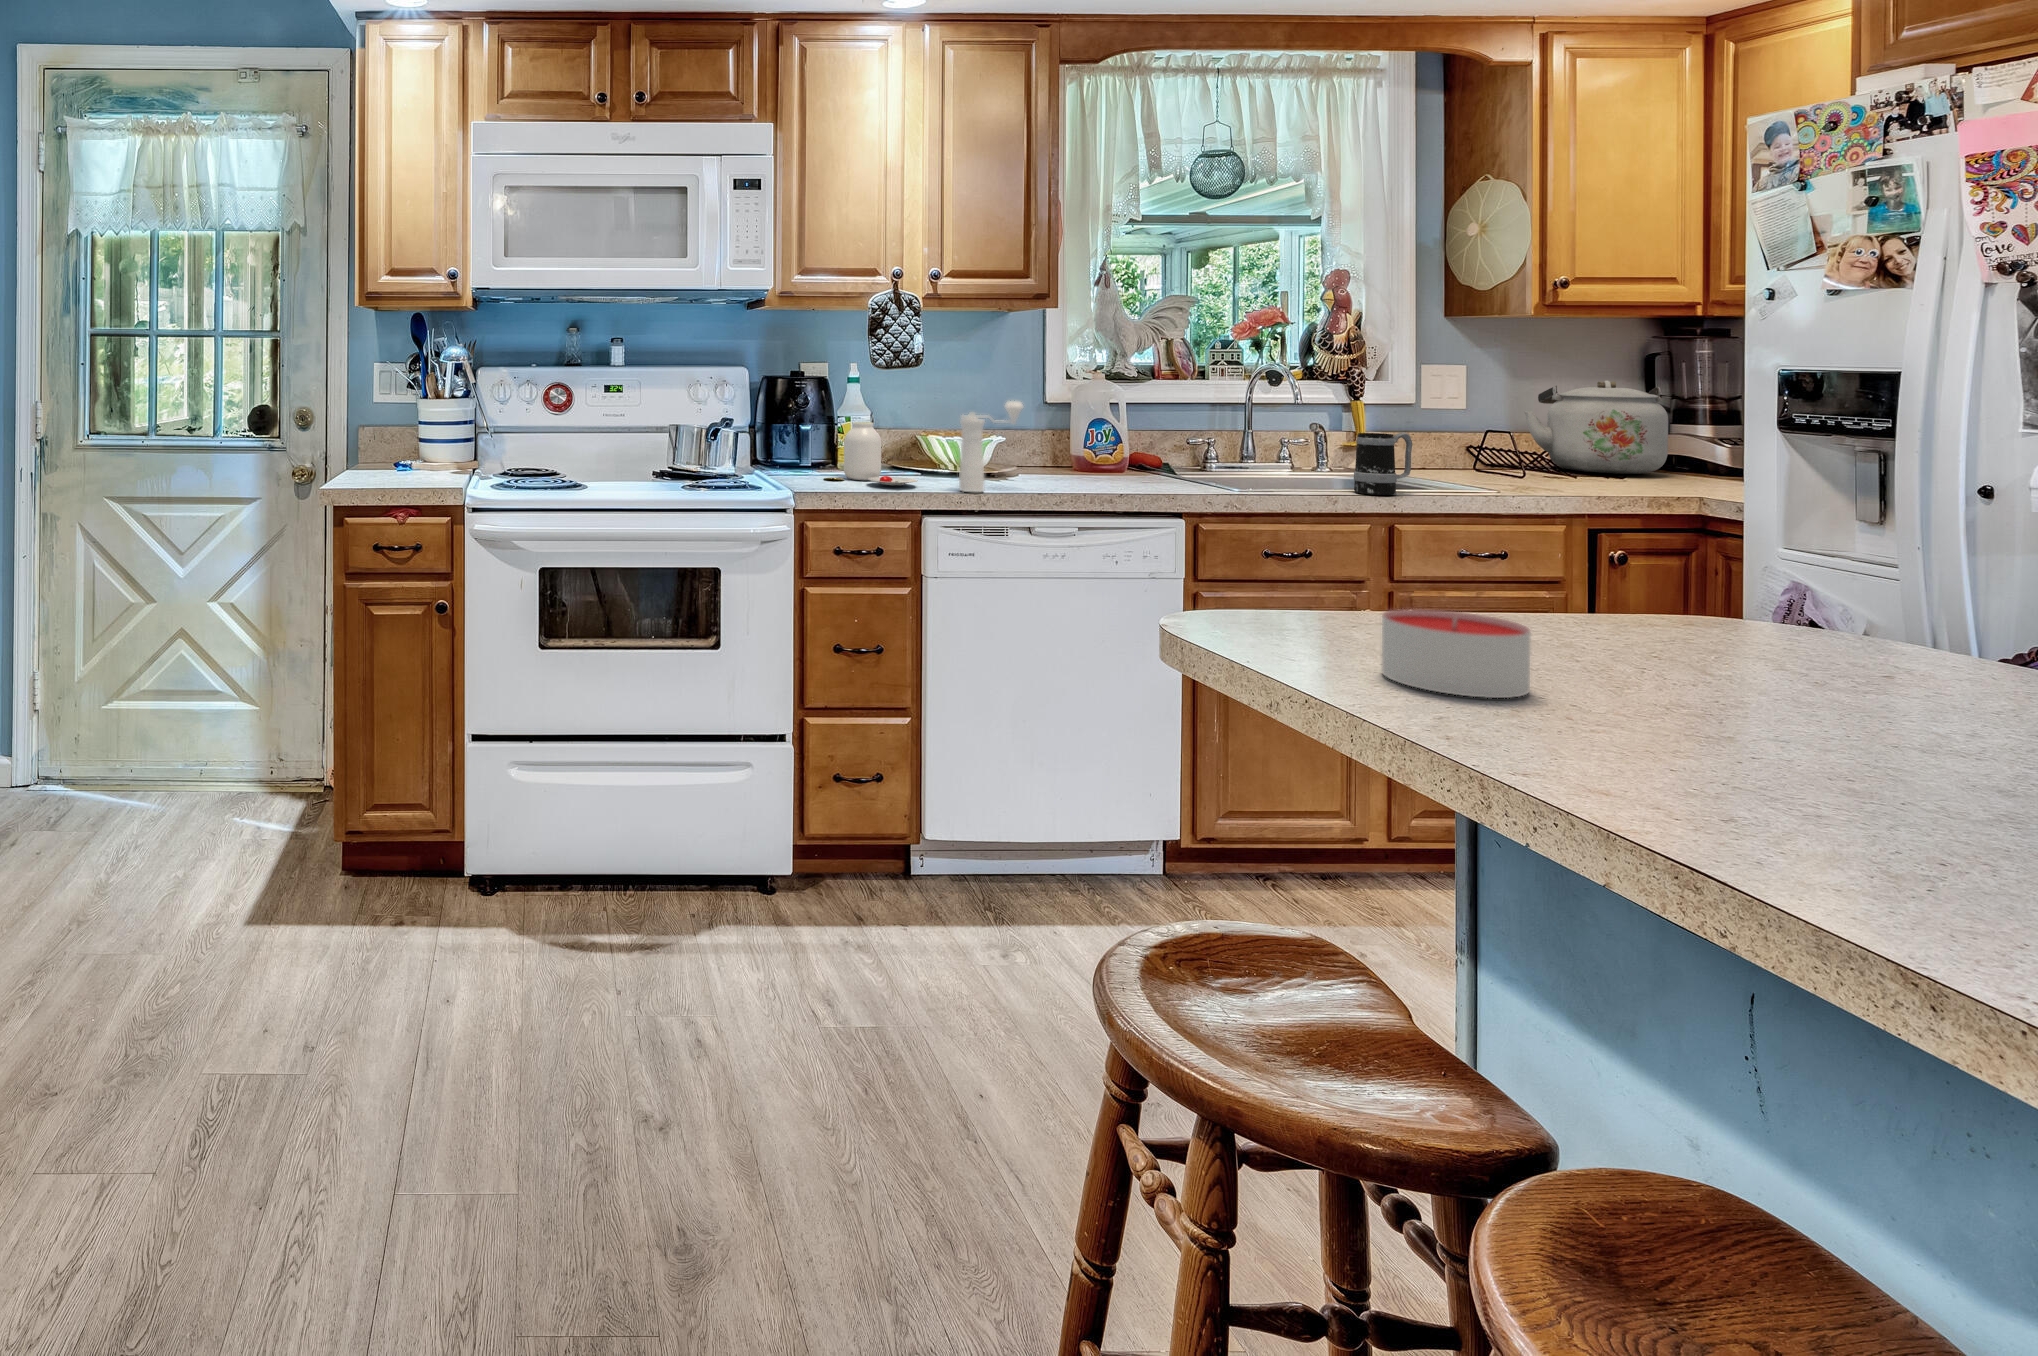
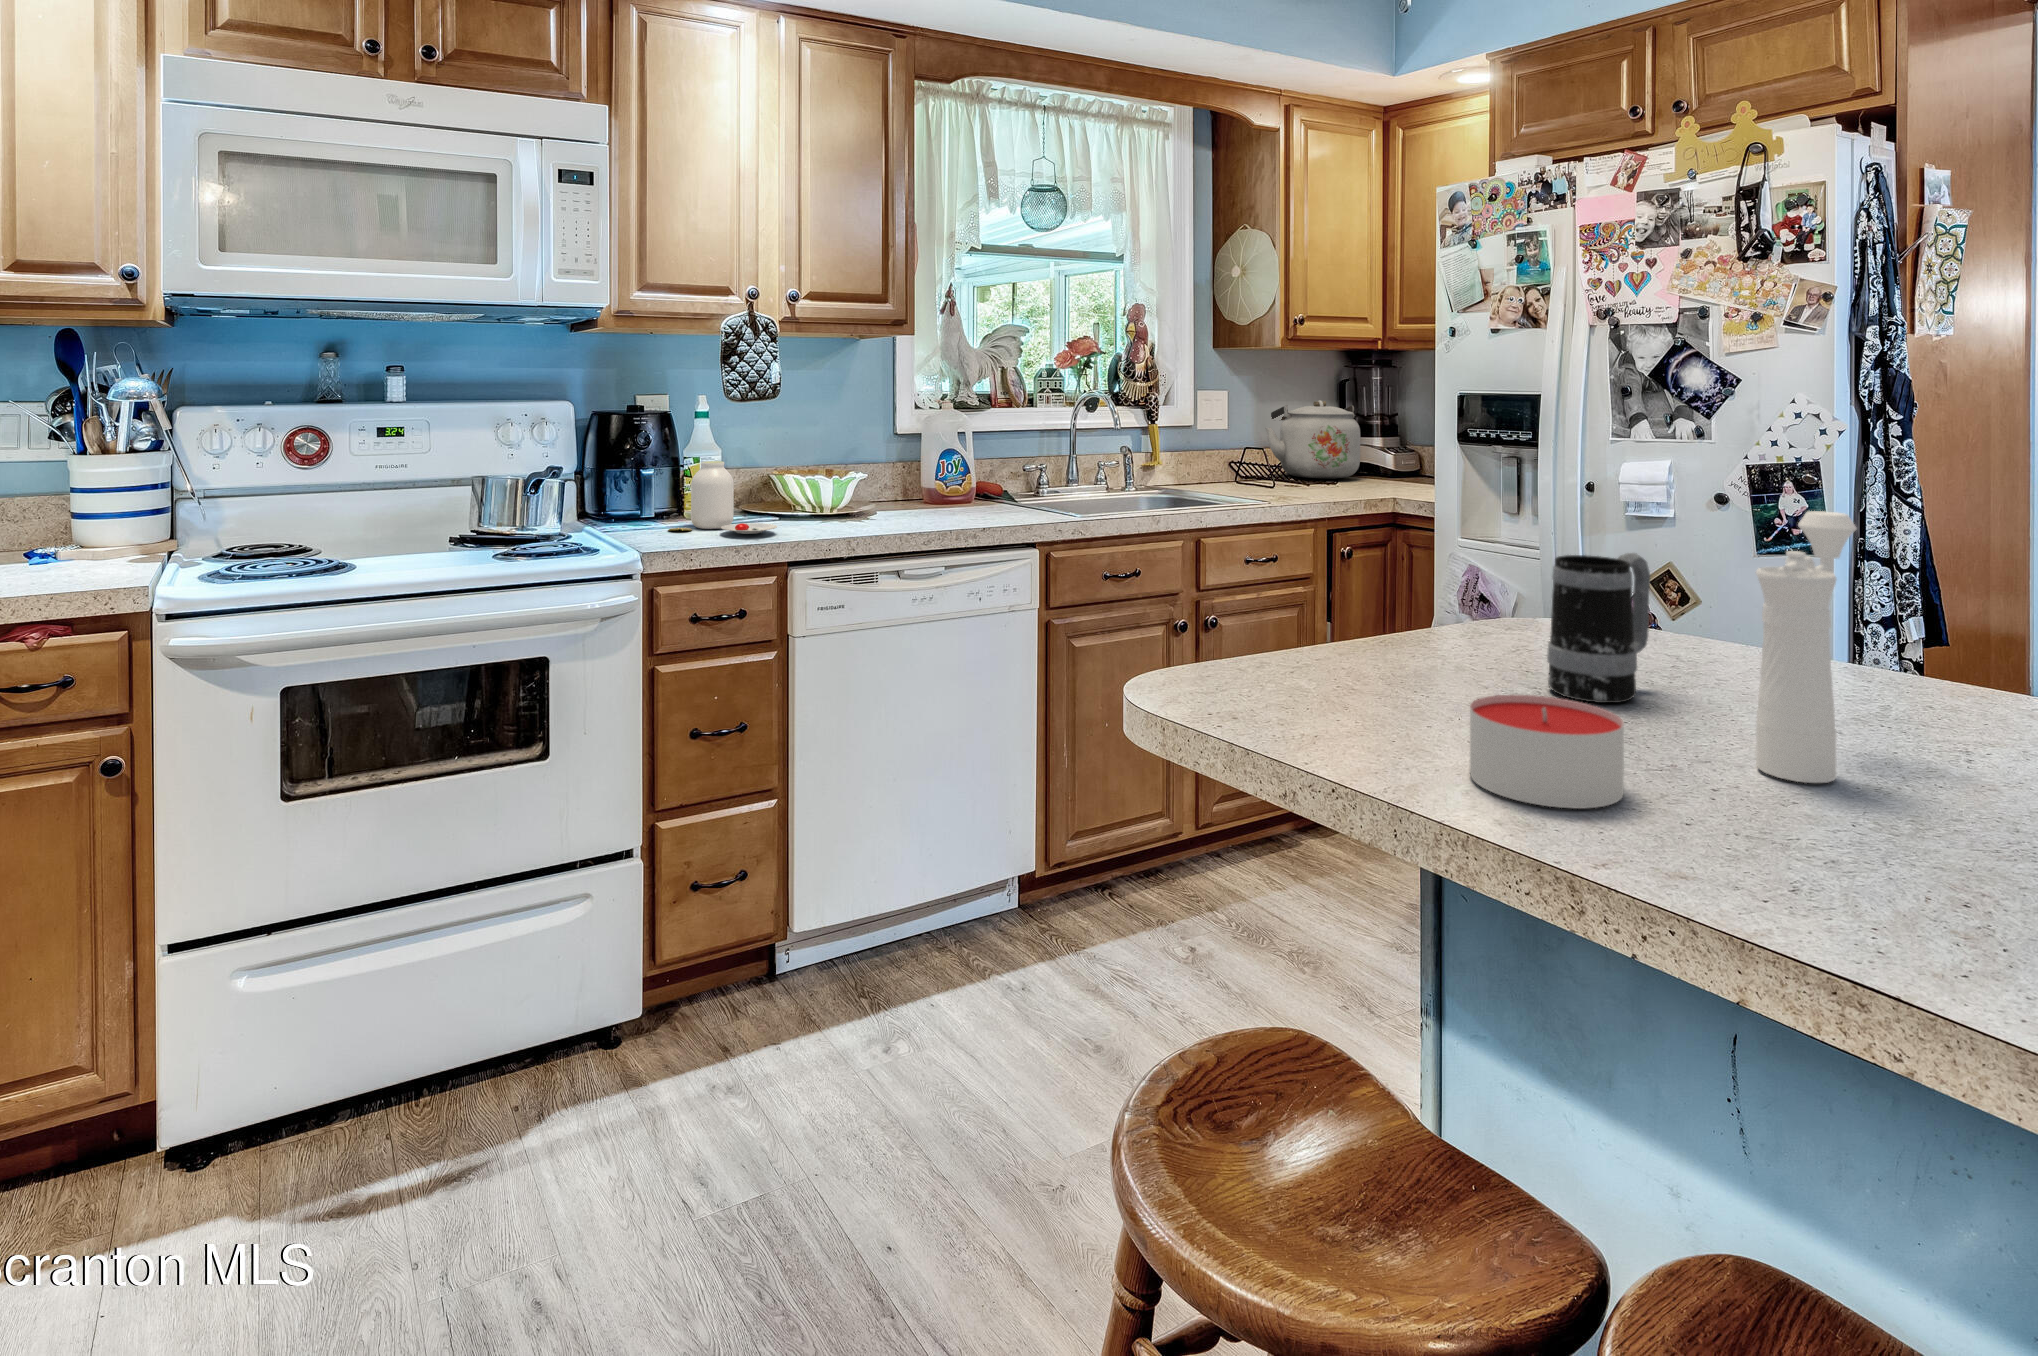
pepper mill: present [959,401,1023,492] -> present [1756,511,1856,783]
mug: present [1354,433,1412,495] -> present [1547,553,1650,703]

